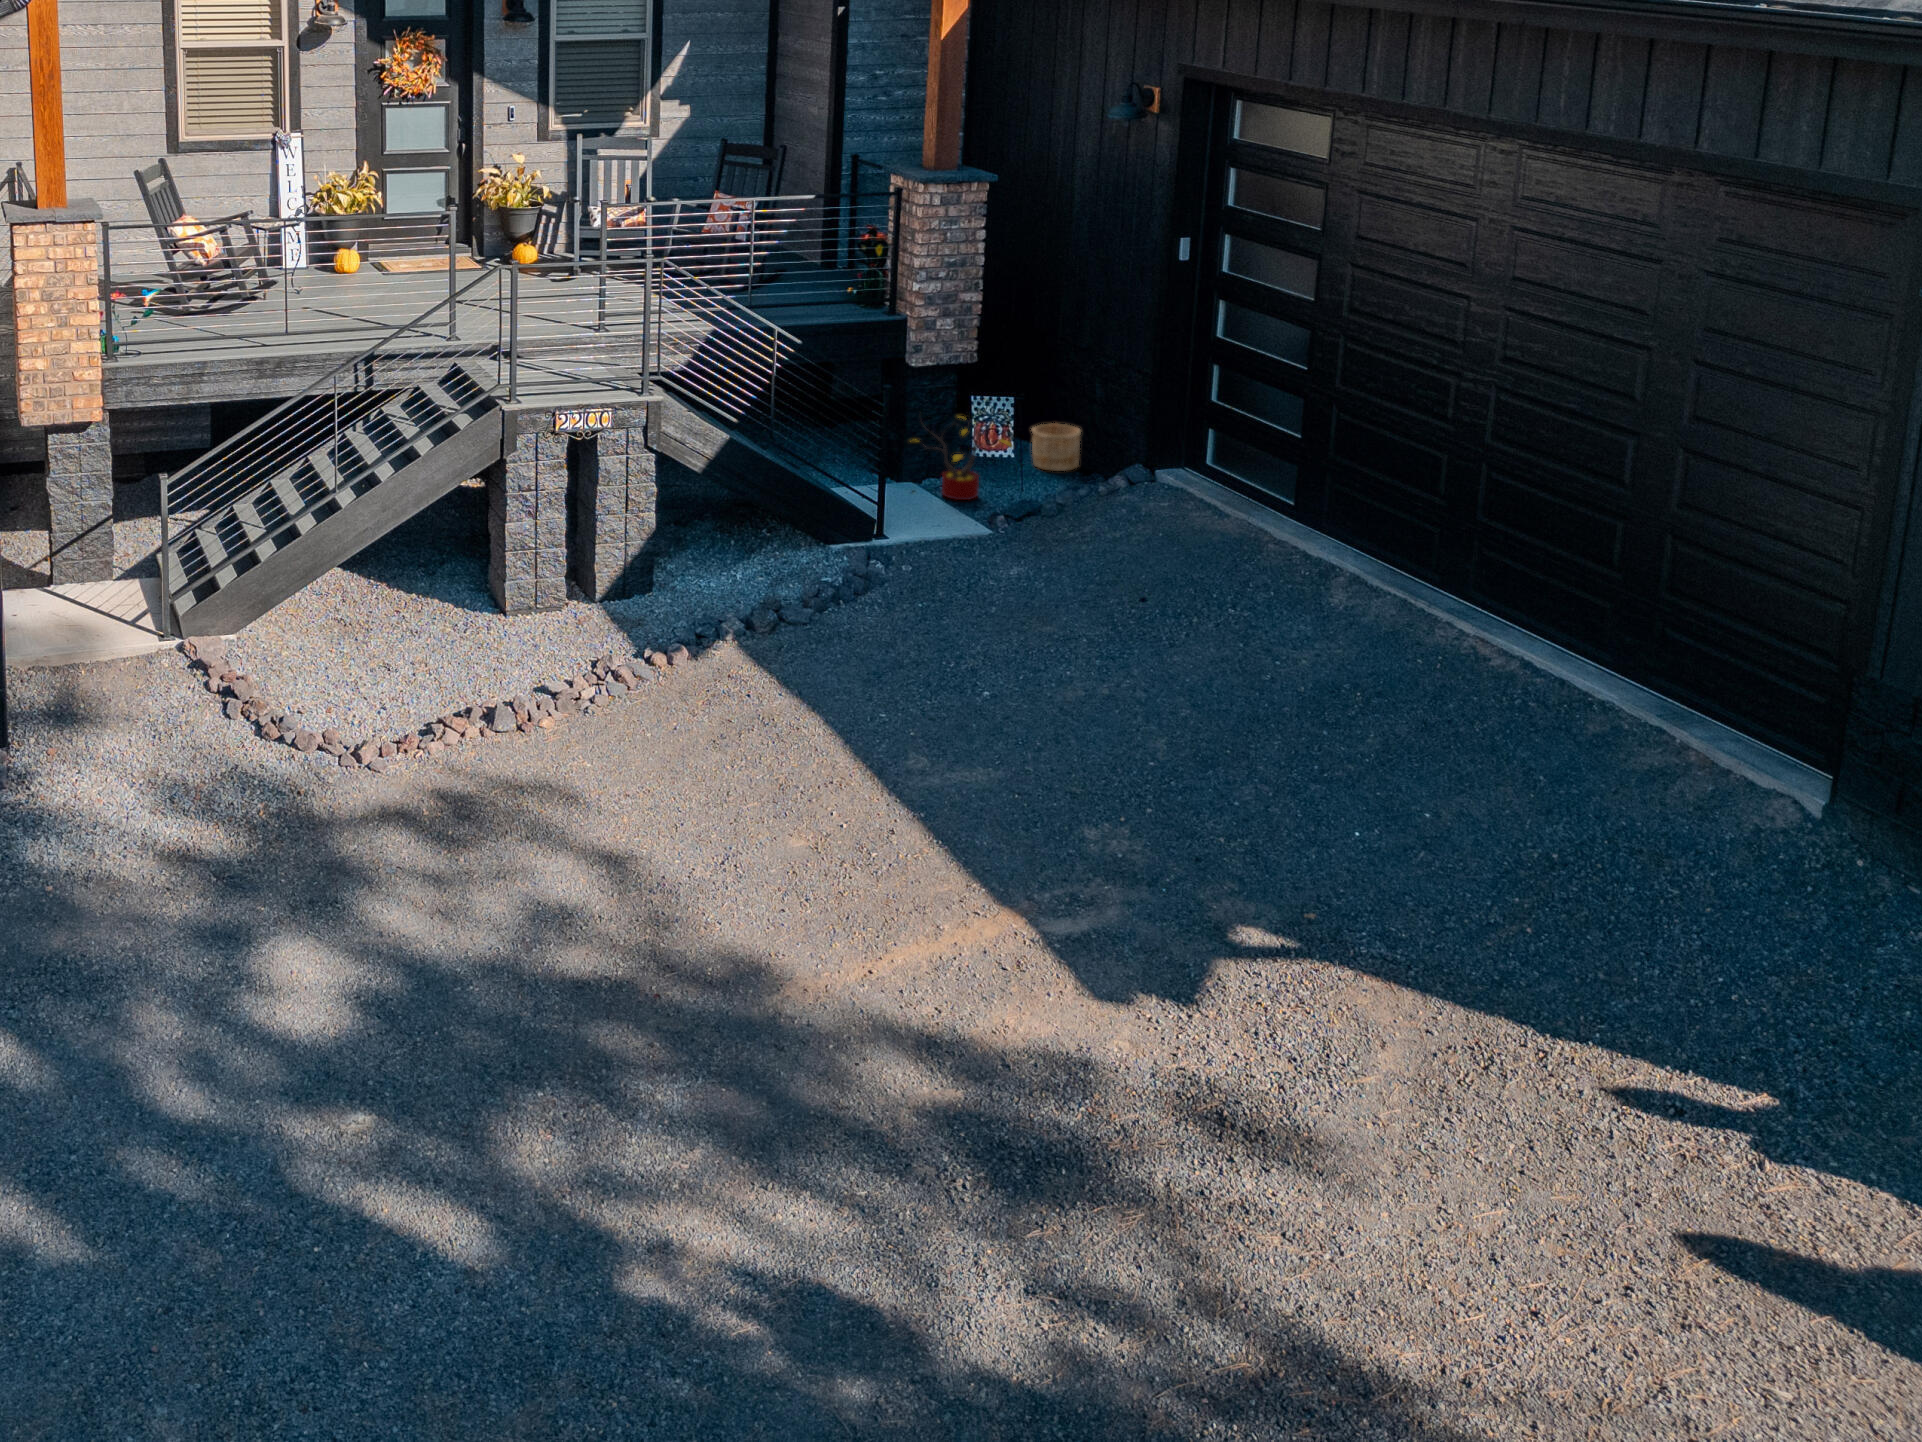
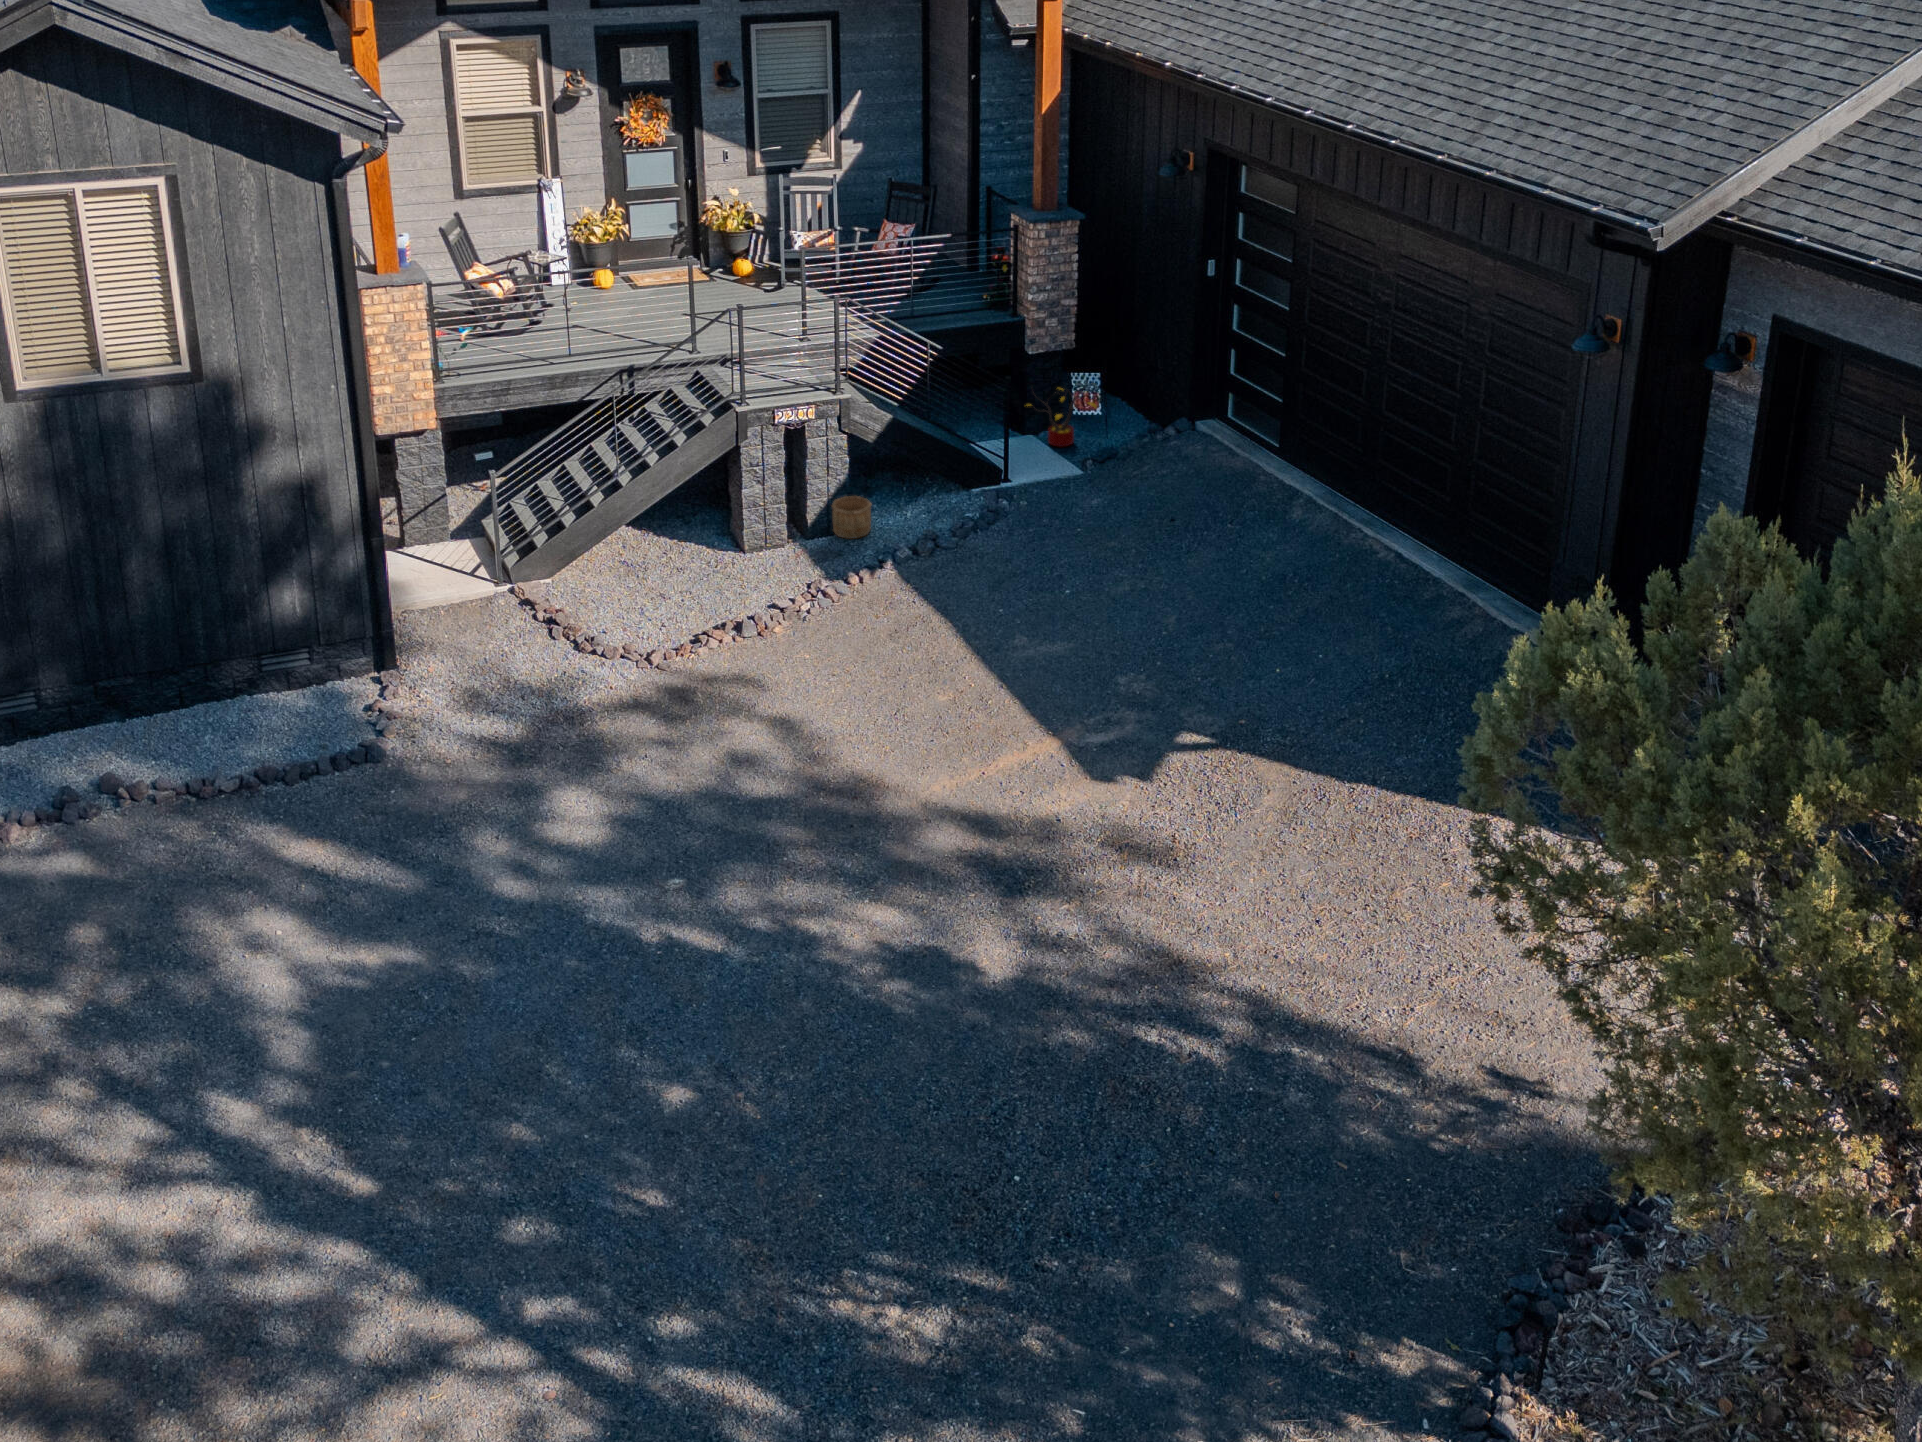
wooden bucket: present [1032,423,1081,471] -> present [832,496,872,539]

